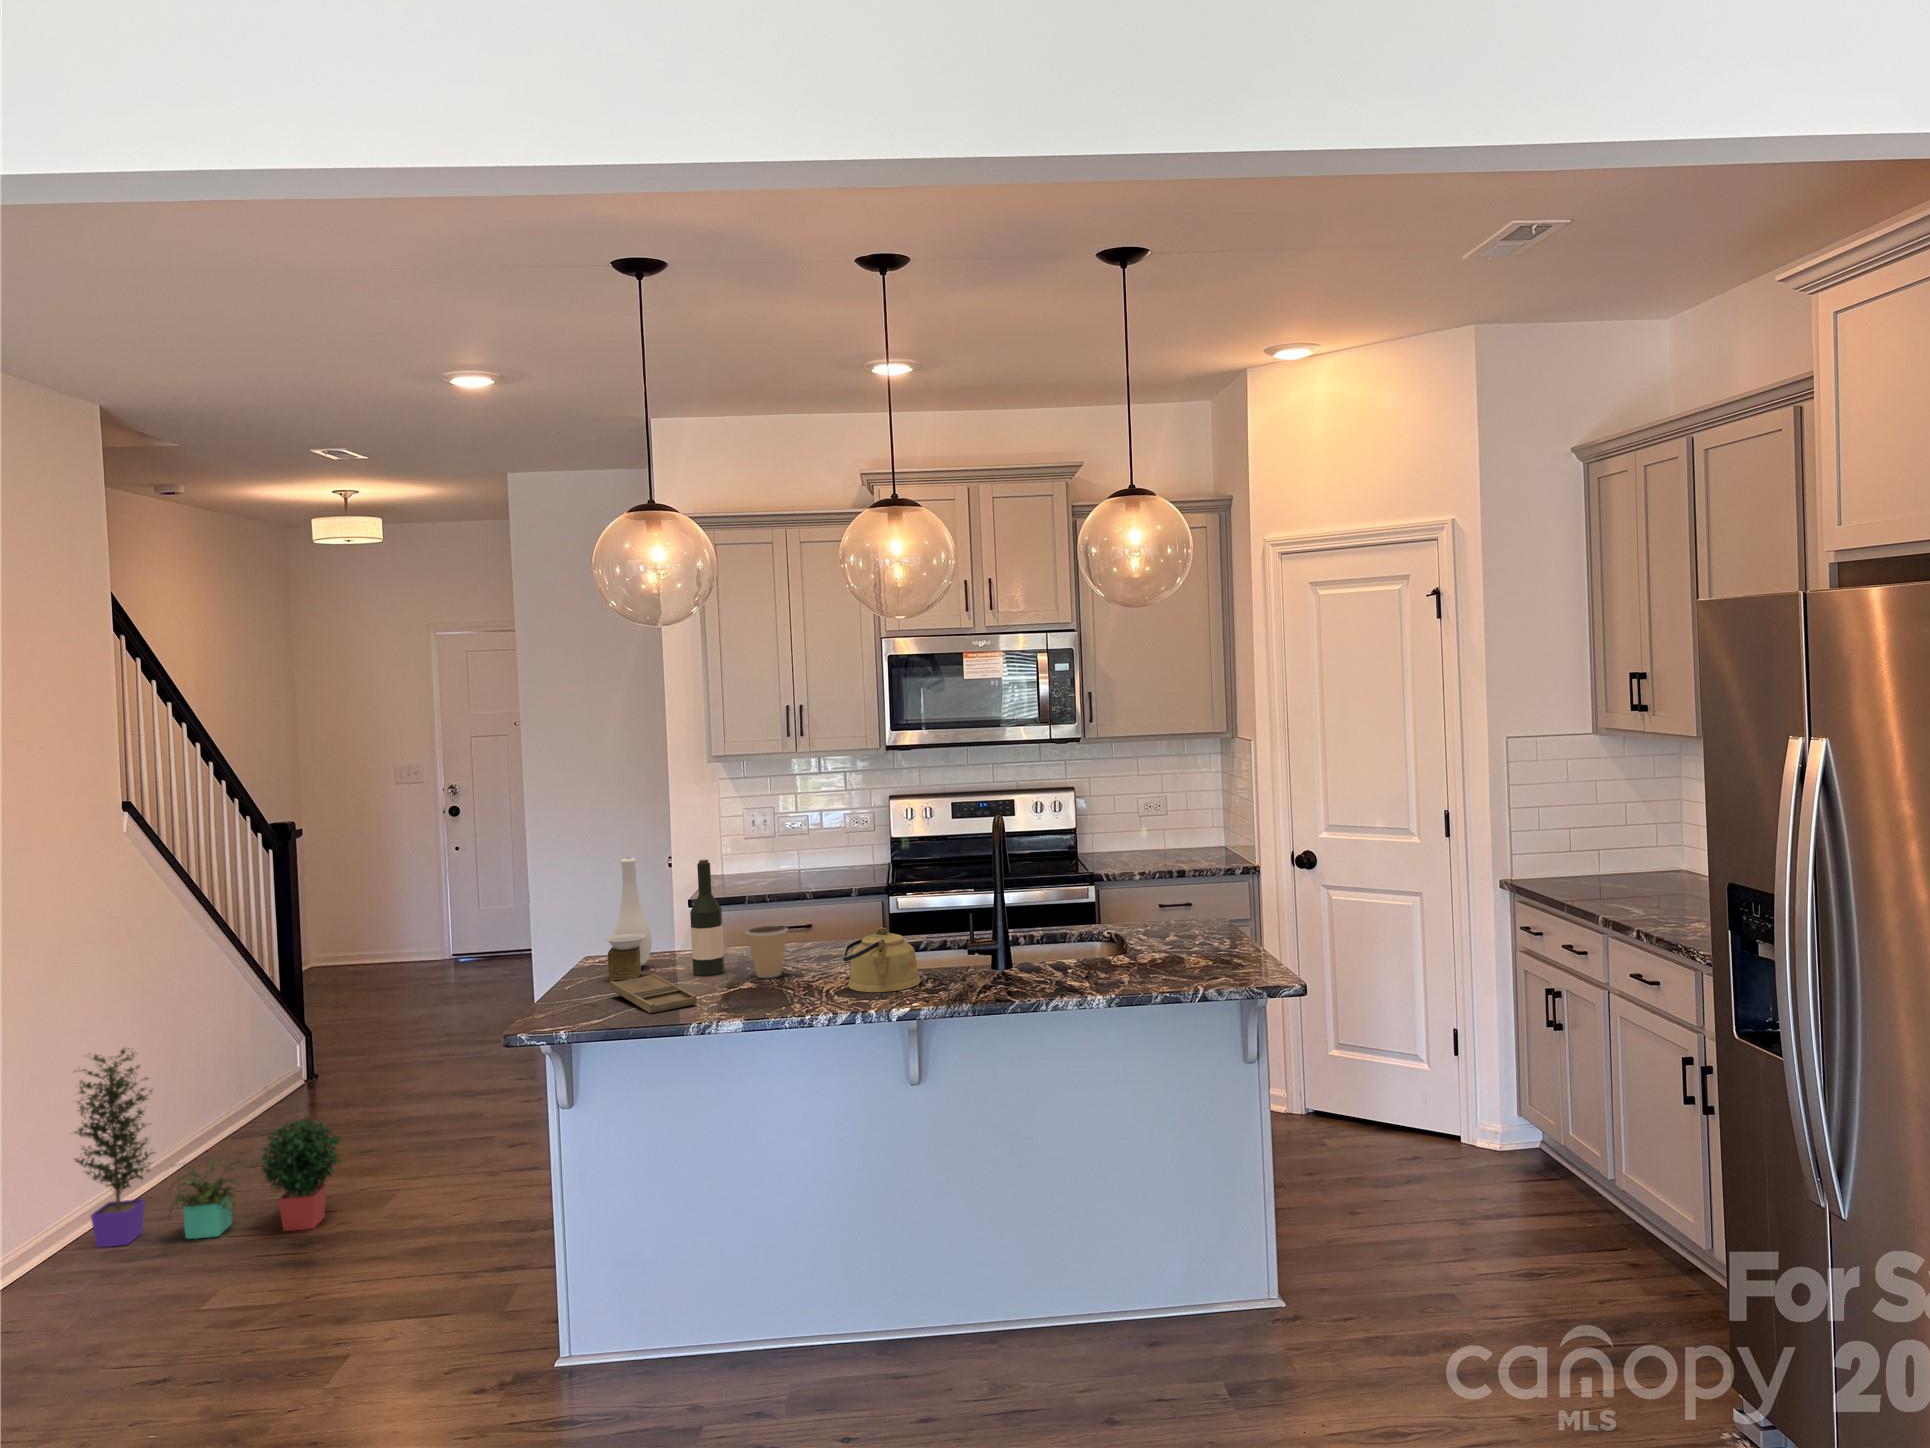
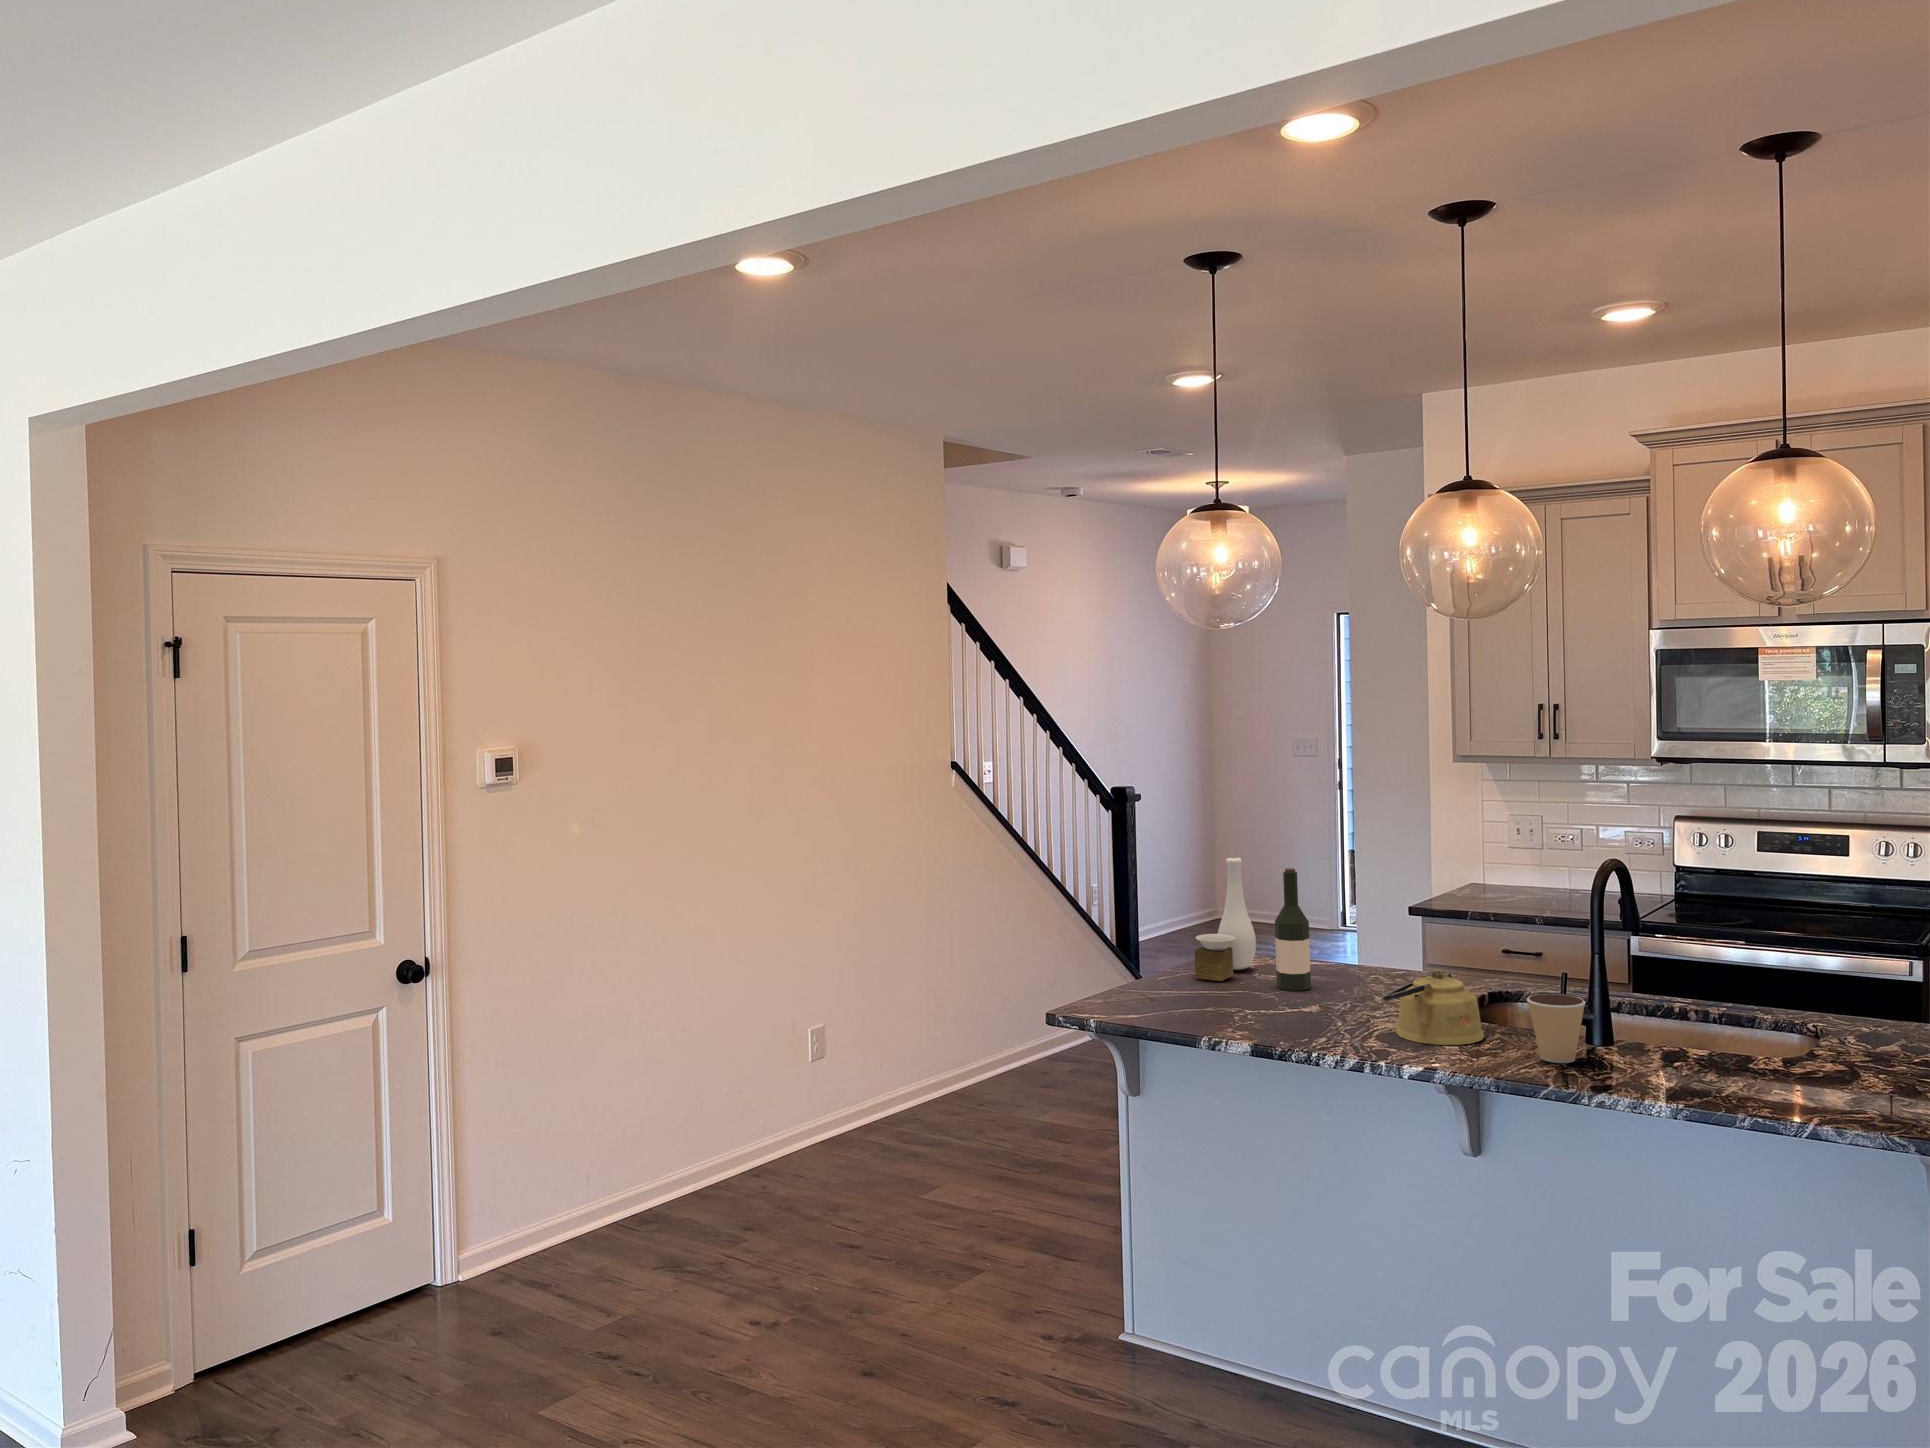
coffee cup: present [746,926,787,978] -> present [1527,994,1585,1063]
tray: present [610,974,697,1013] -> none [1172,978,1229,1017]
potted plant: present [75,1049,340,1247] -> none [880,966,1064,1154]

